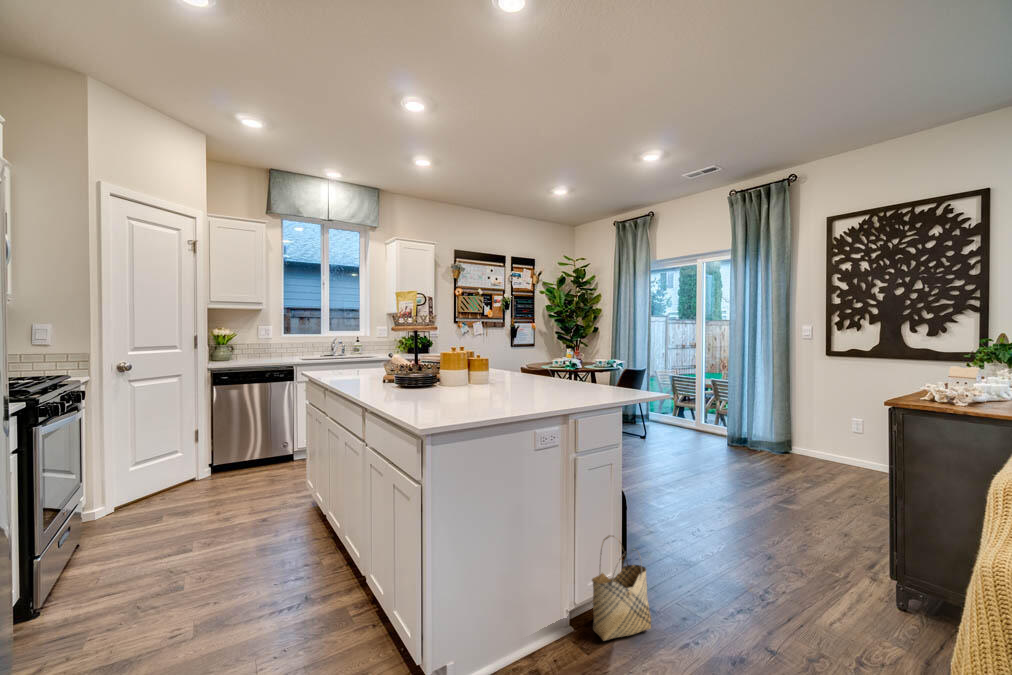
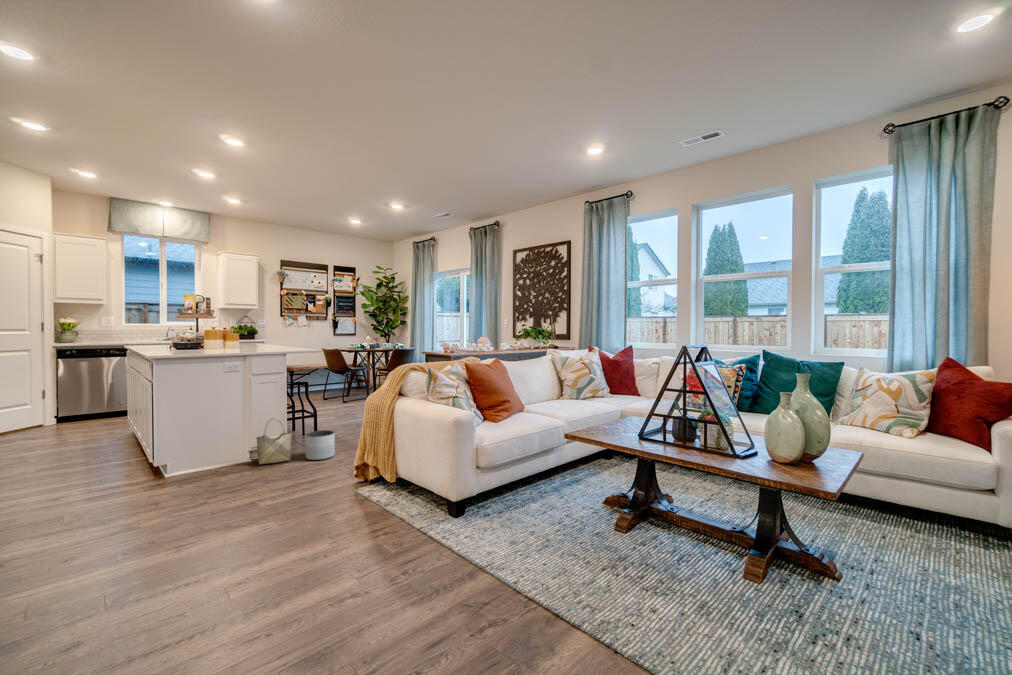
planter: none [667,556,726,633] -> present [306,430,335,460]

